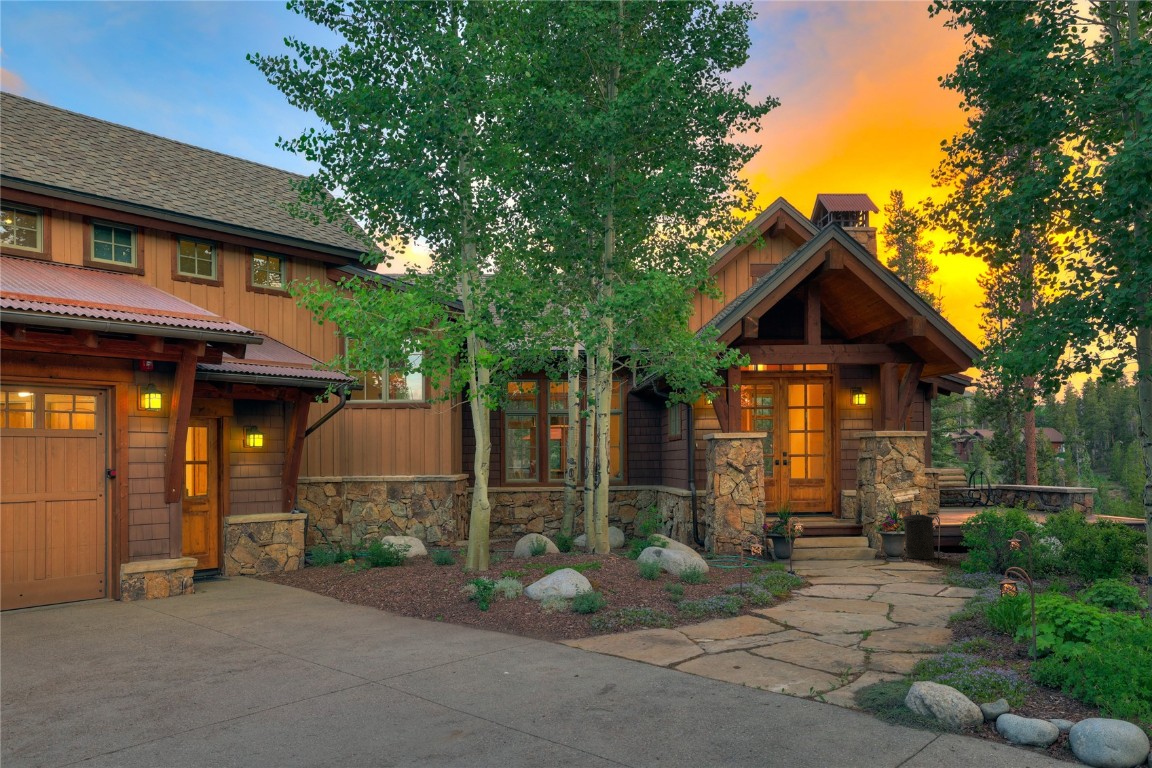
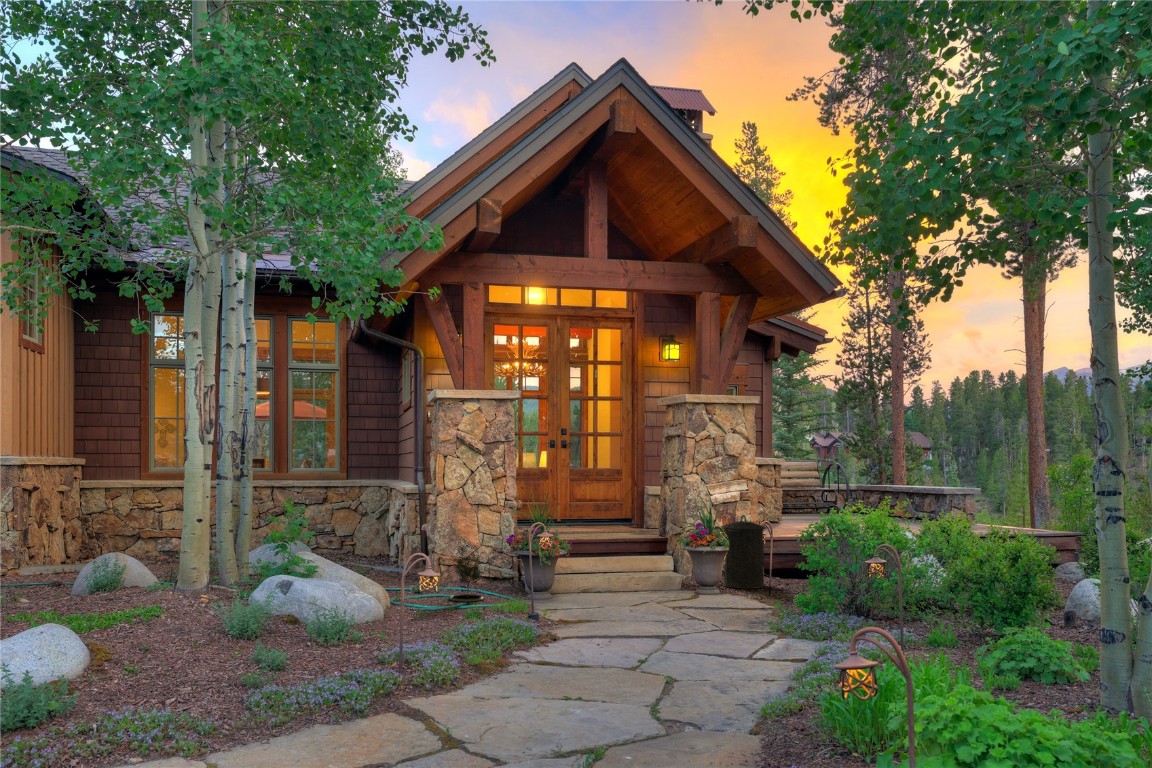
potted tree: none [728,524,751,564] -> present [450,541,484,602]

